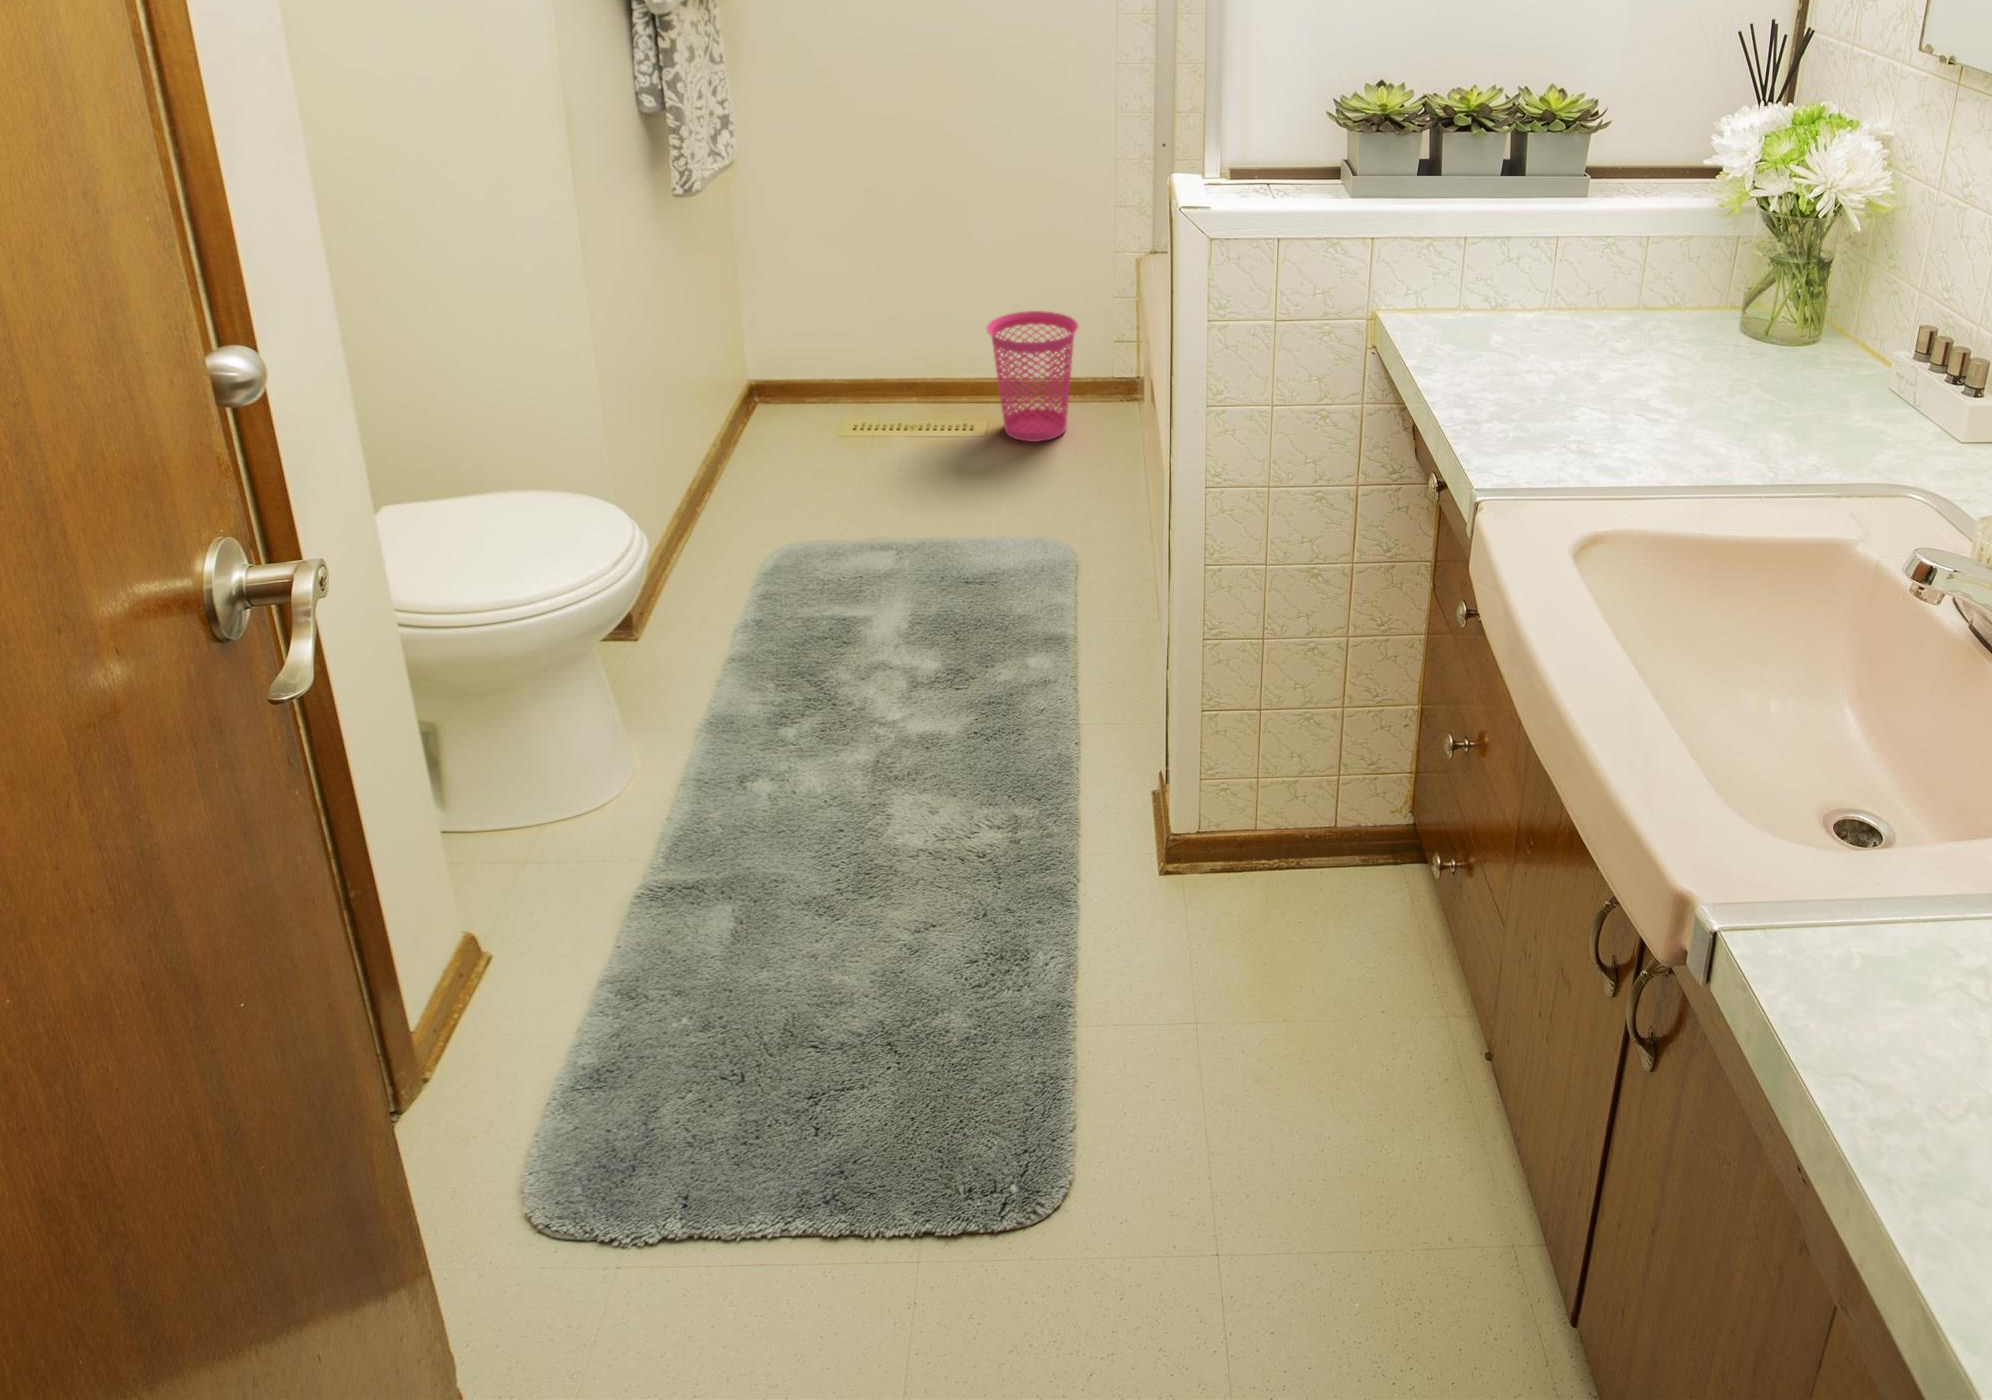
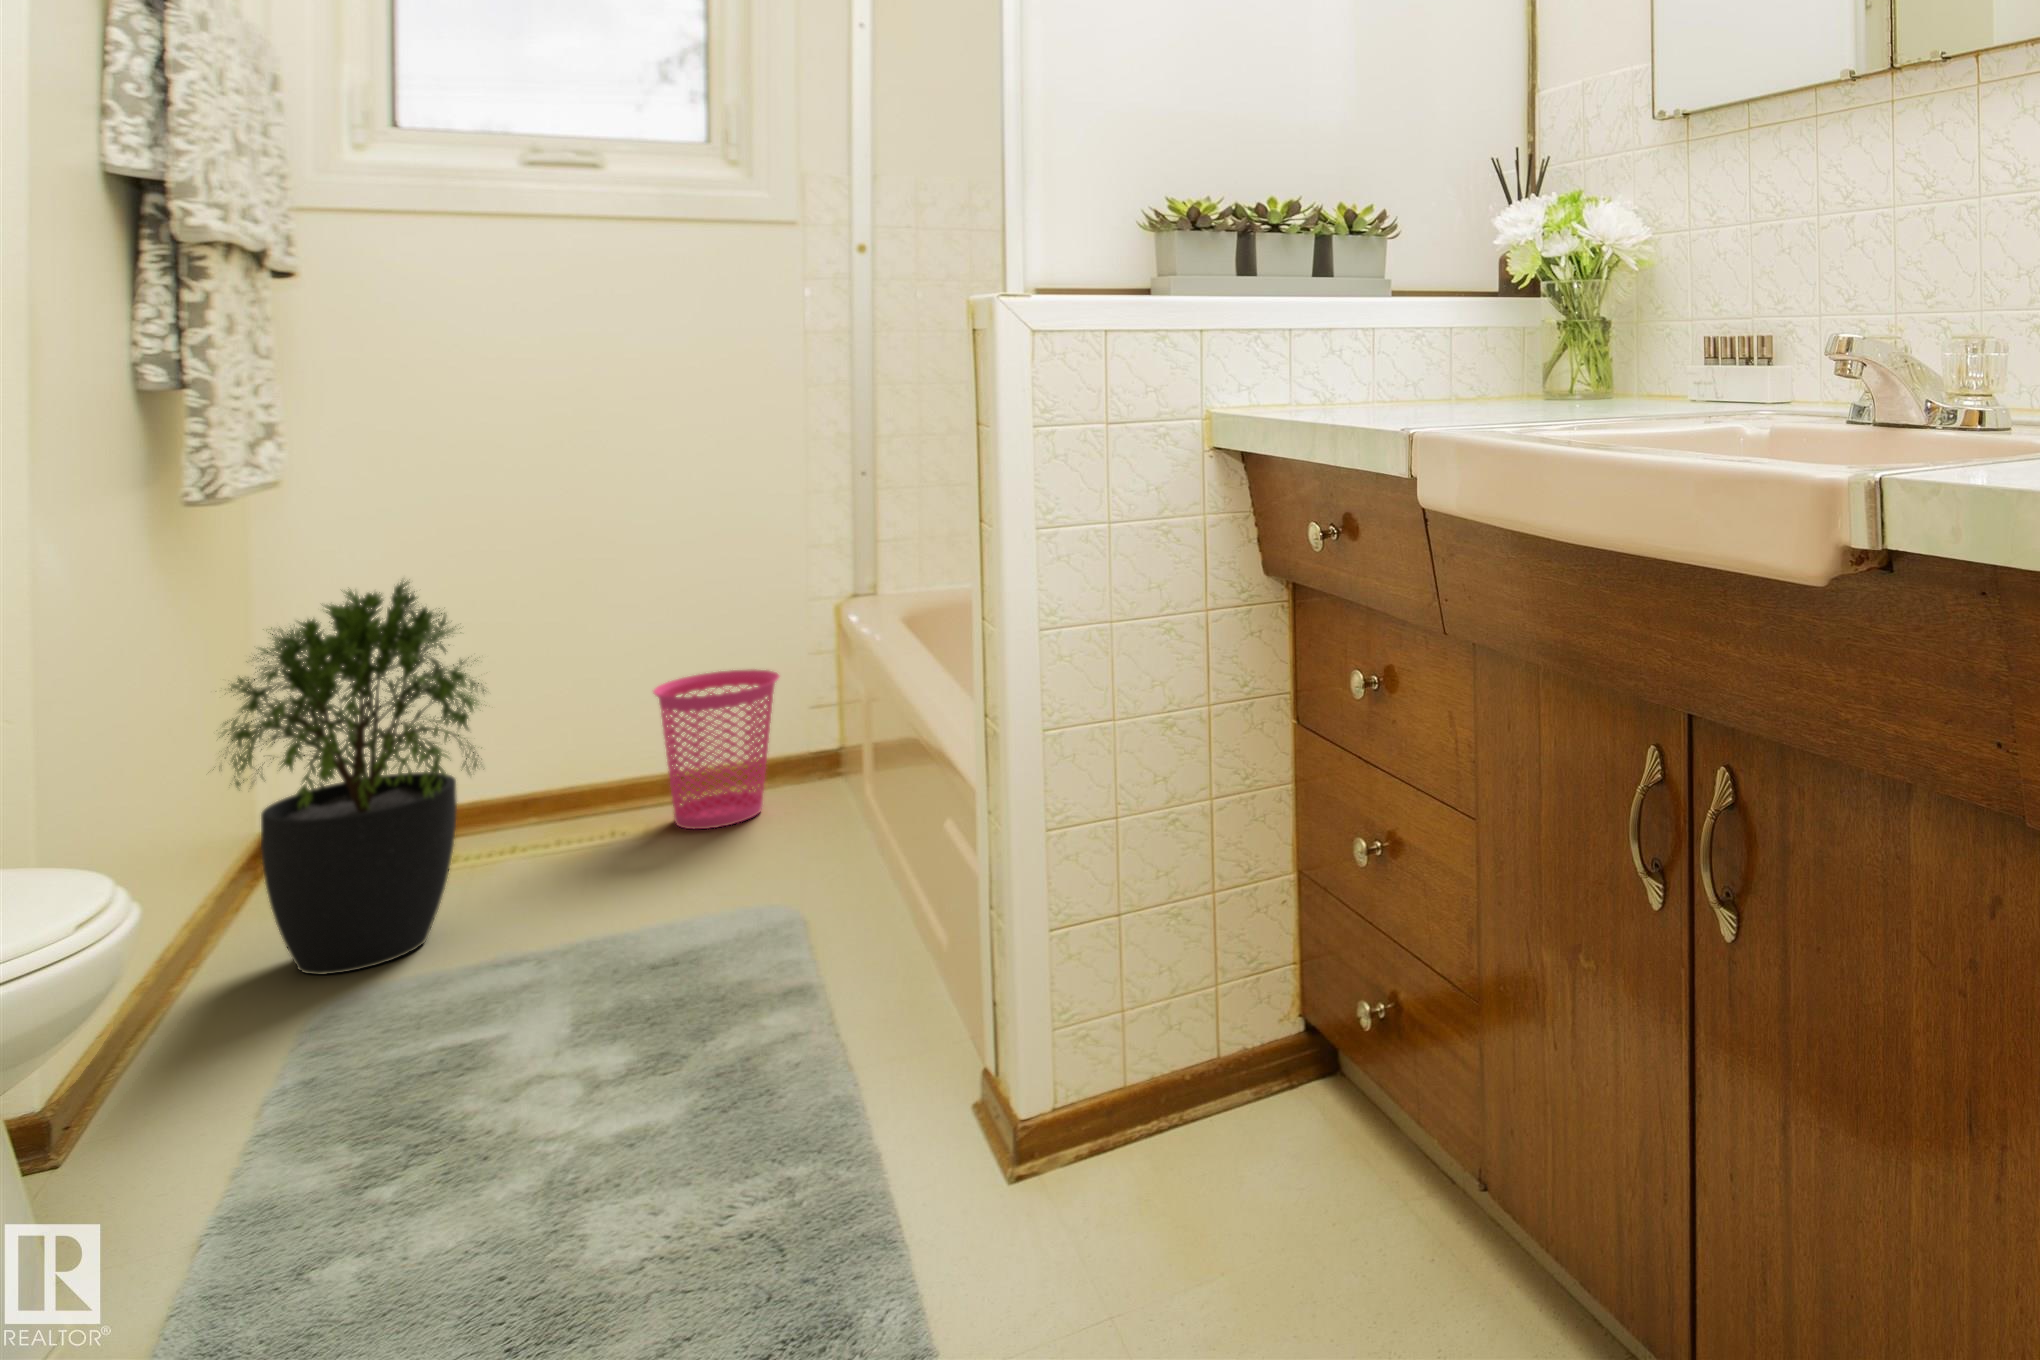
potted plant: none [702,254,873,527] -> present [213,582,484,975]

